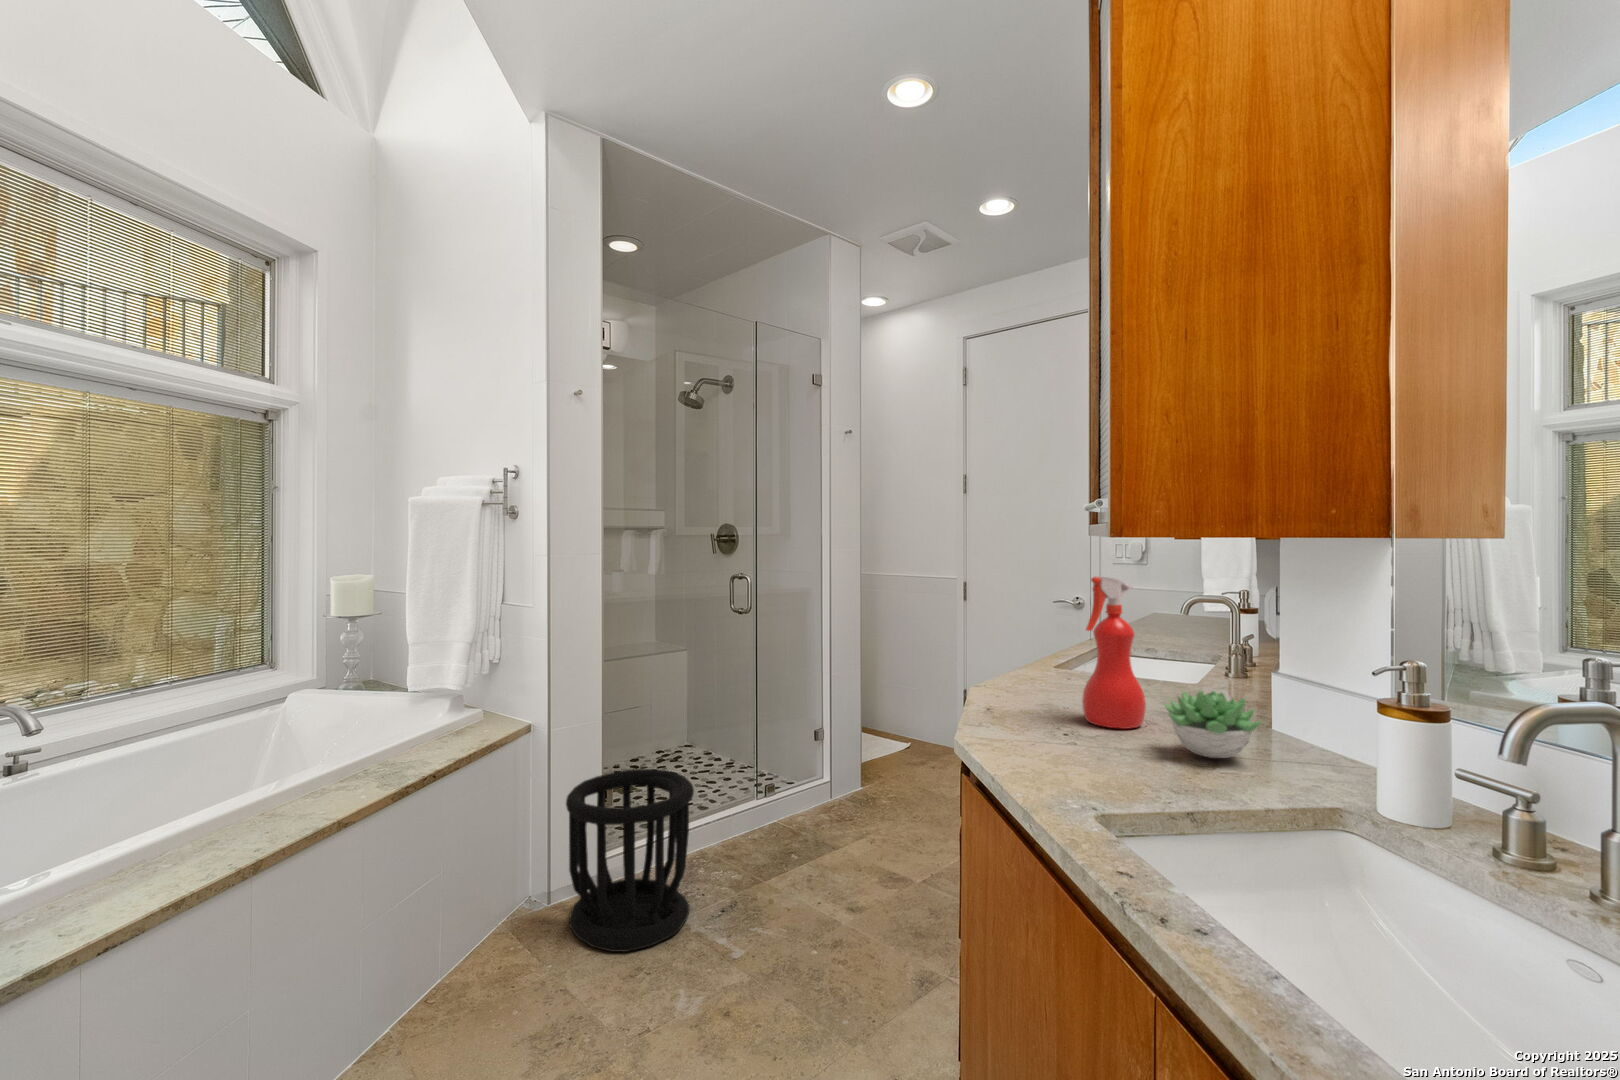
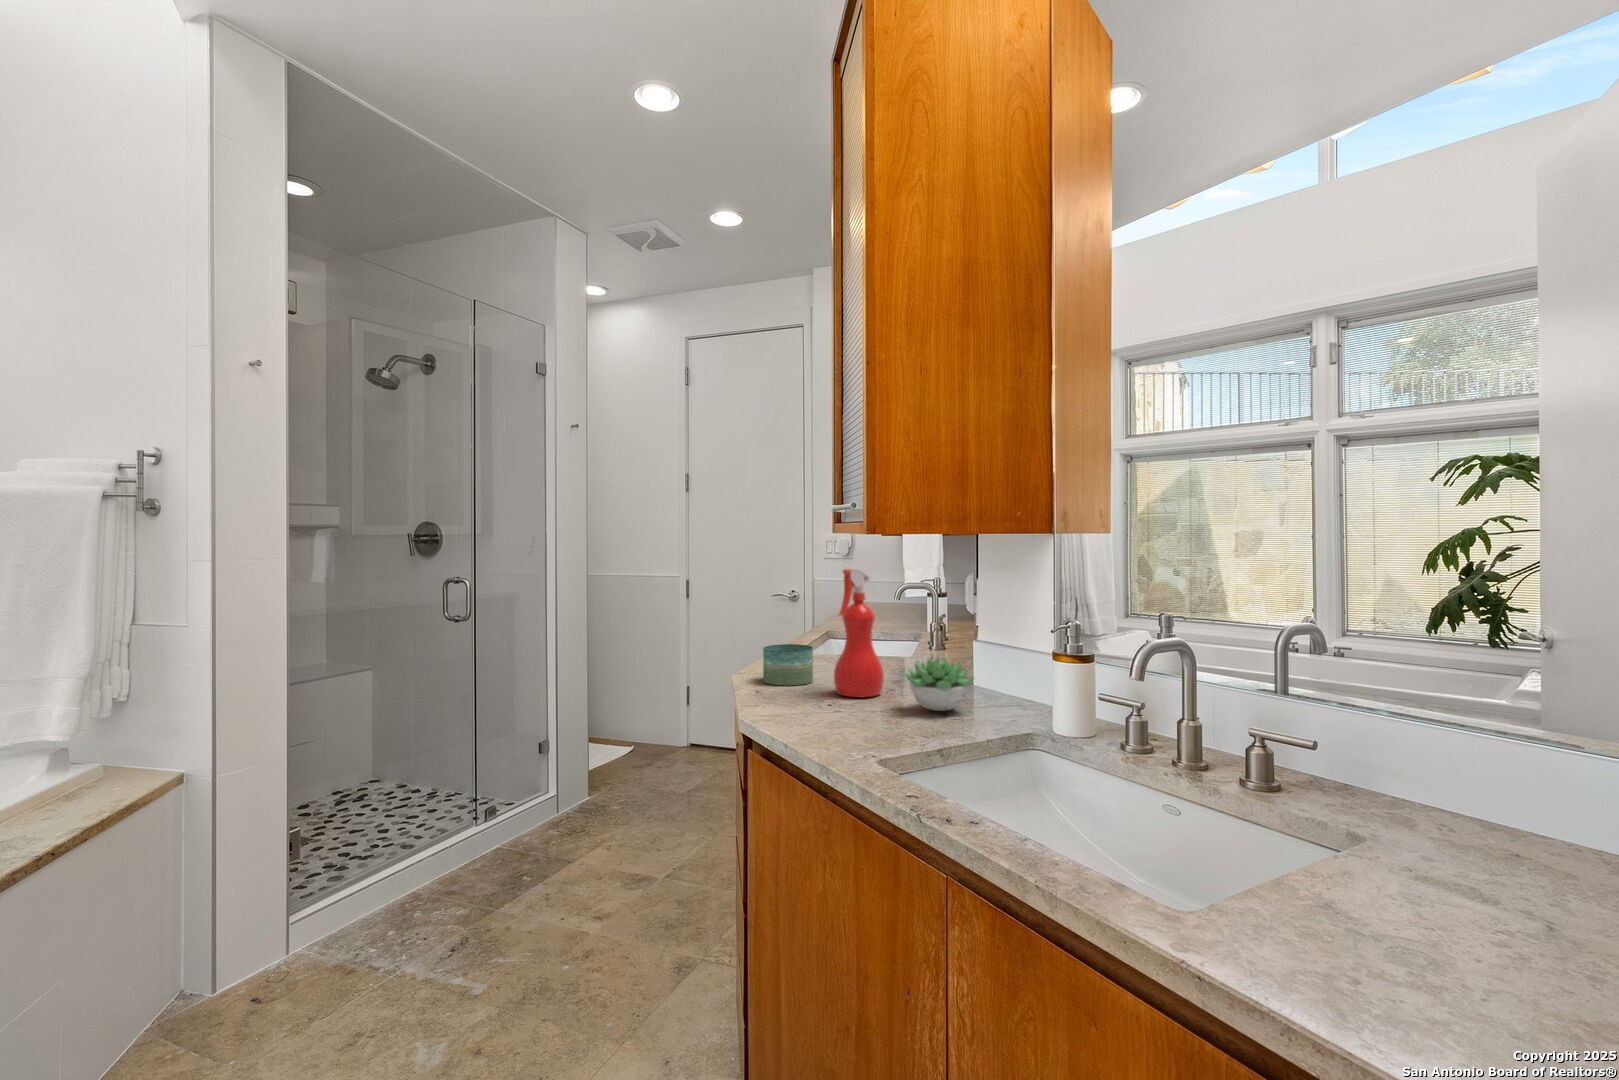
candle: none [1007,657,1064,705] -> present [763,644,813,685]
wastebasket: present [566,769,694,952] -> none [245,804,418,1023]

